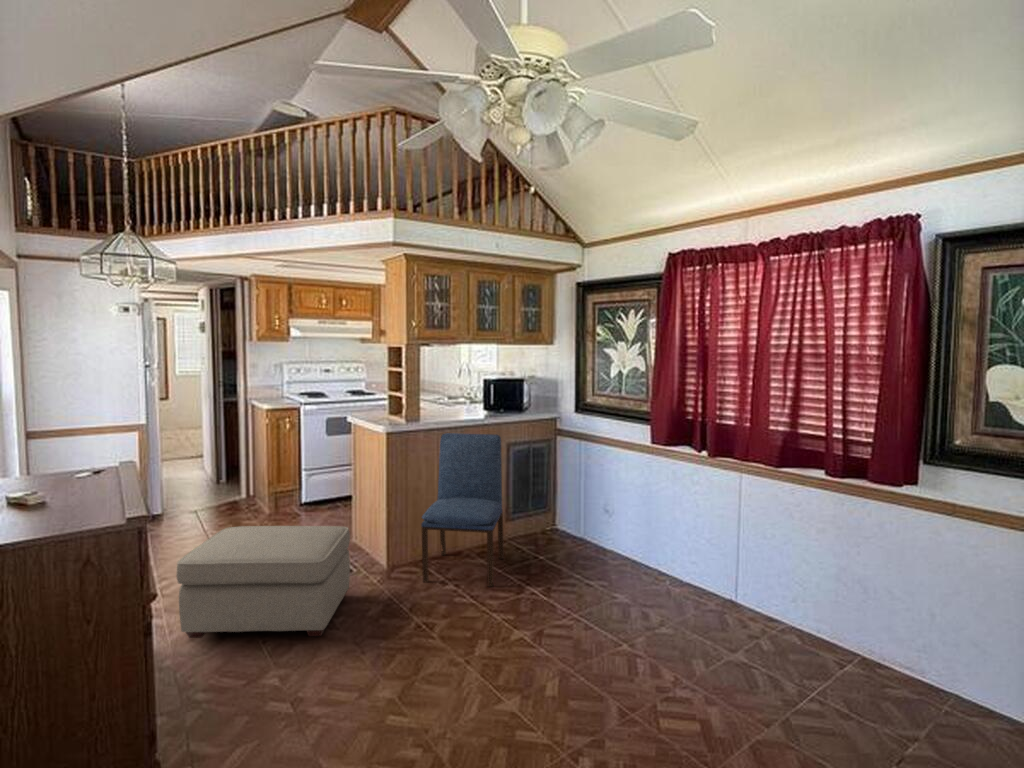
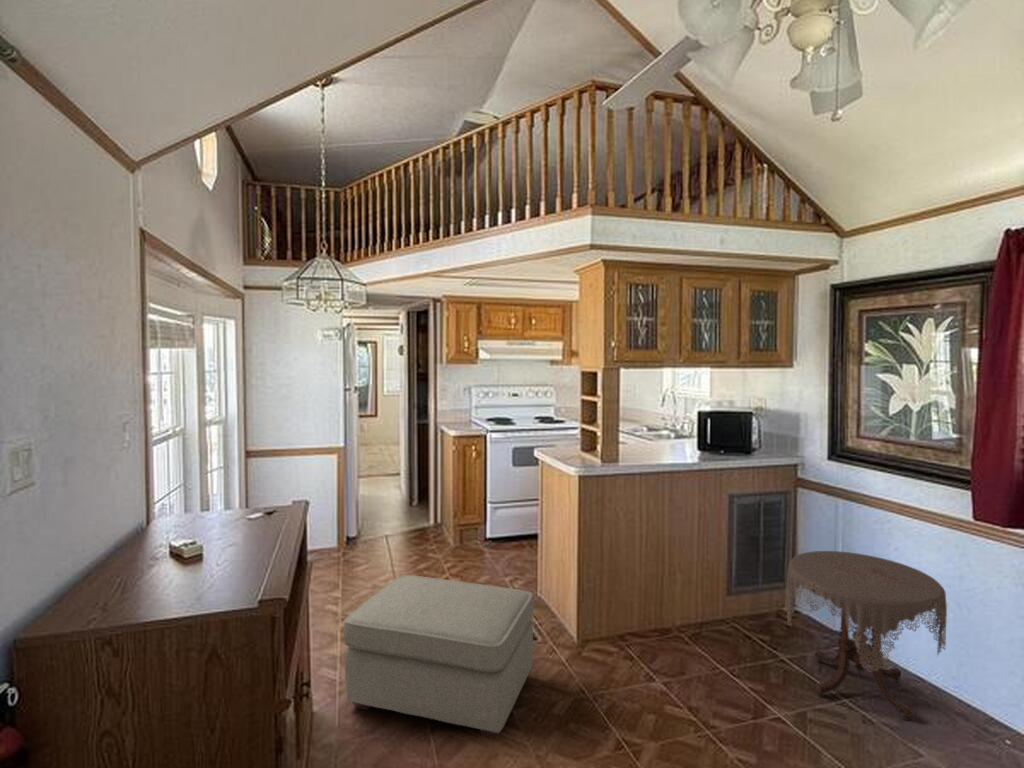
dining chair: present [421,433,504,587] -> none [621,479,727,697]
side table: none [542,477,637,581] -> present [785,551,947,720]

